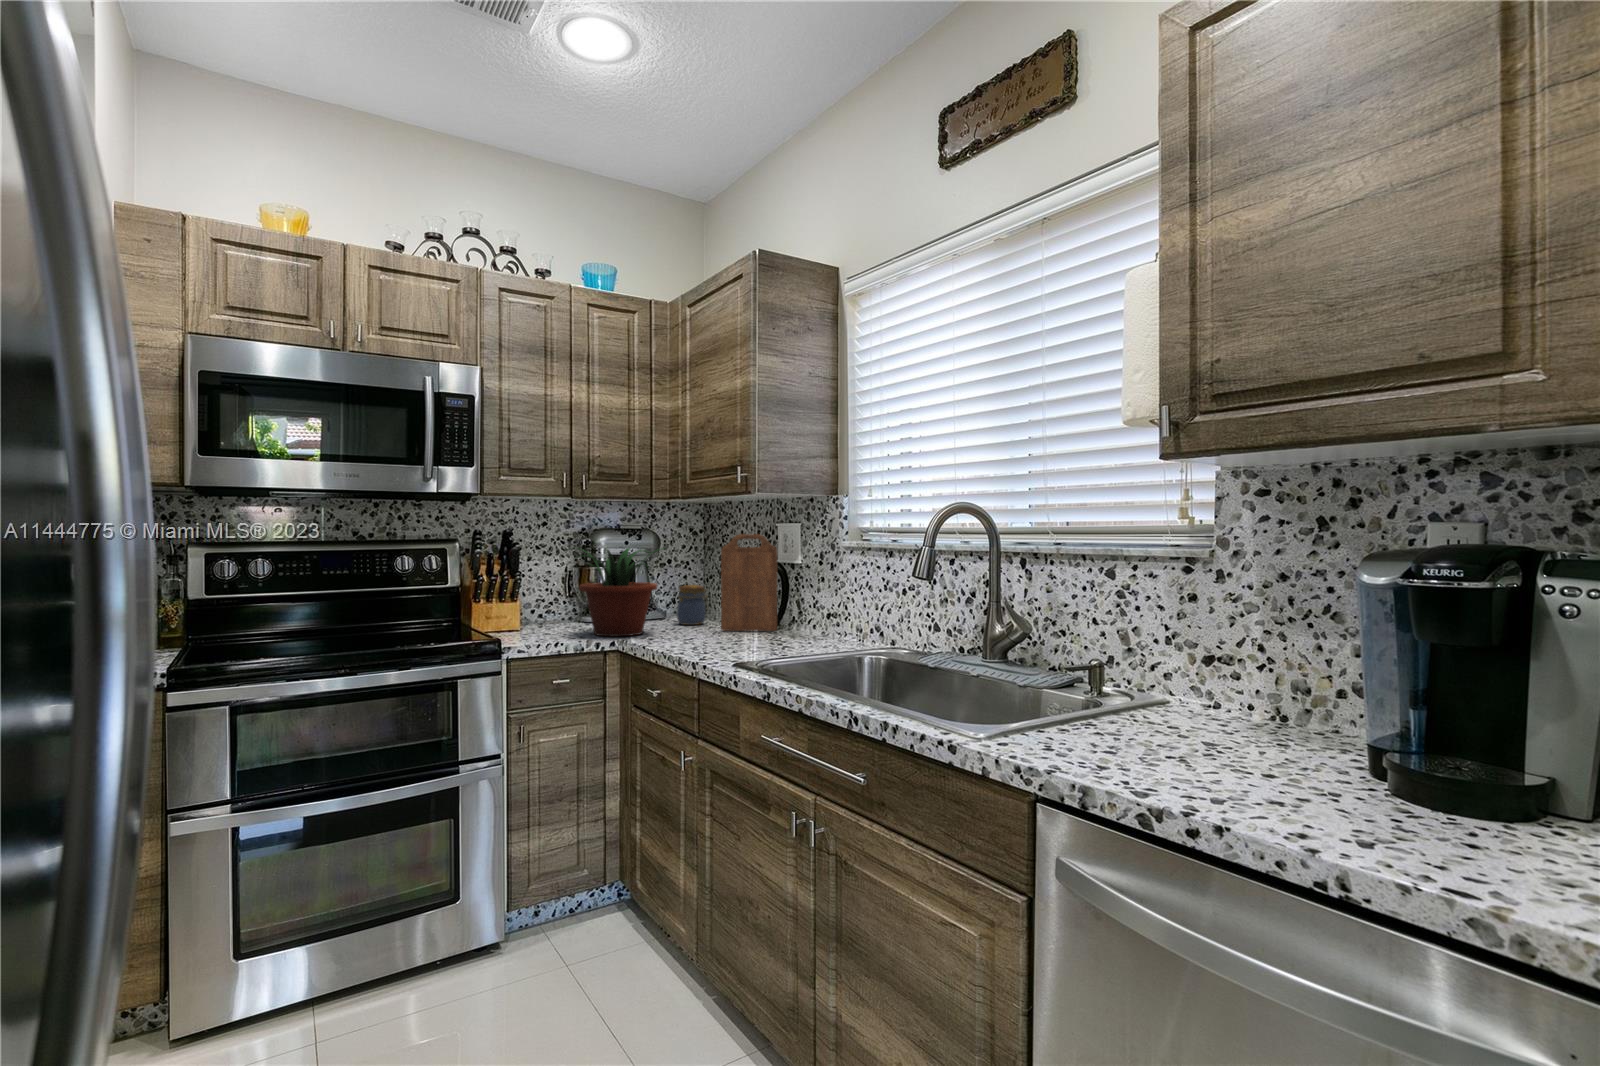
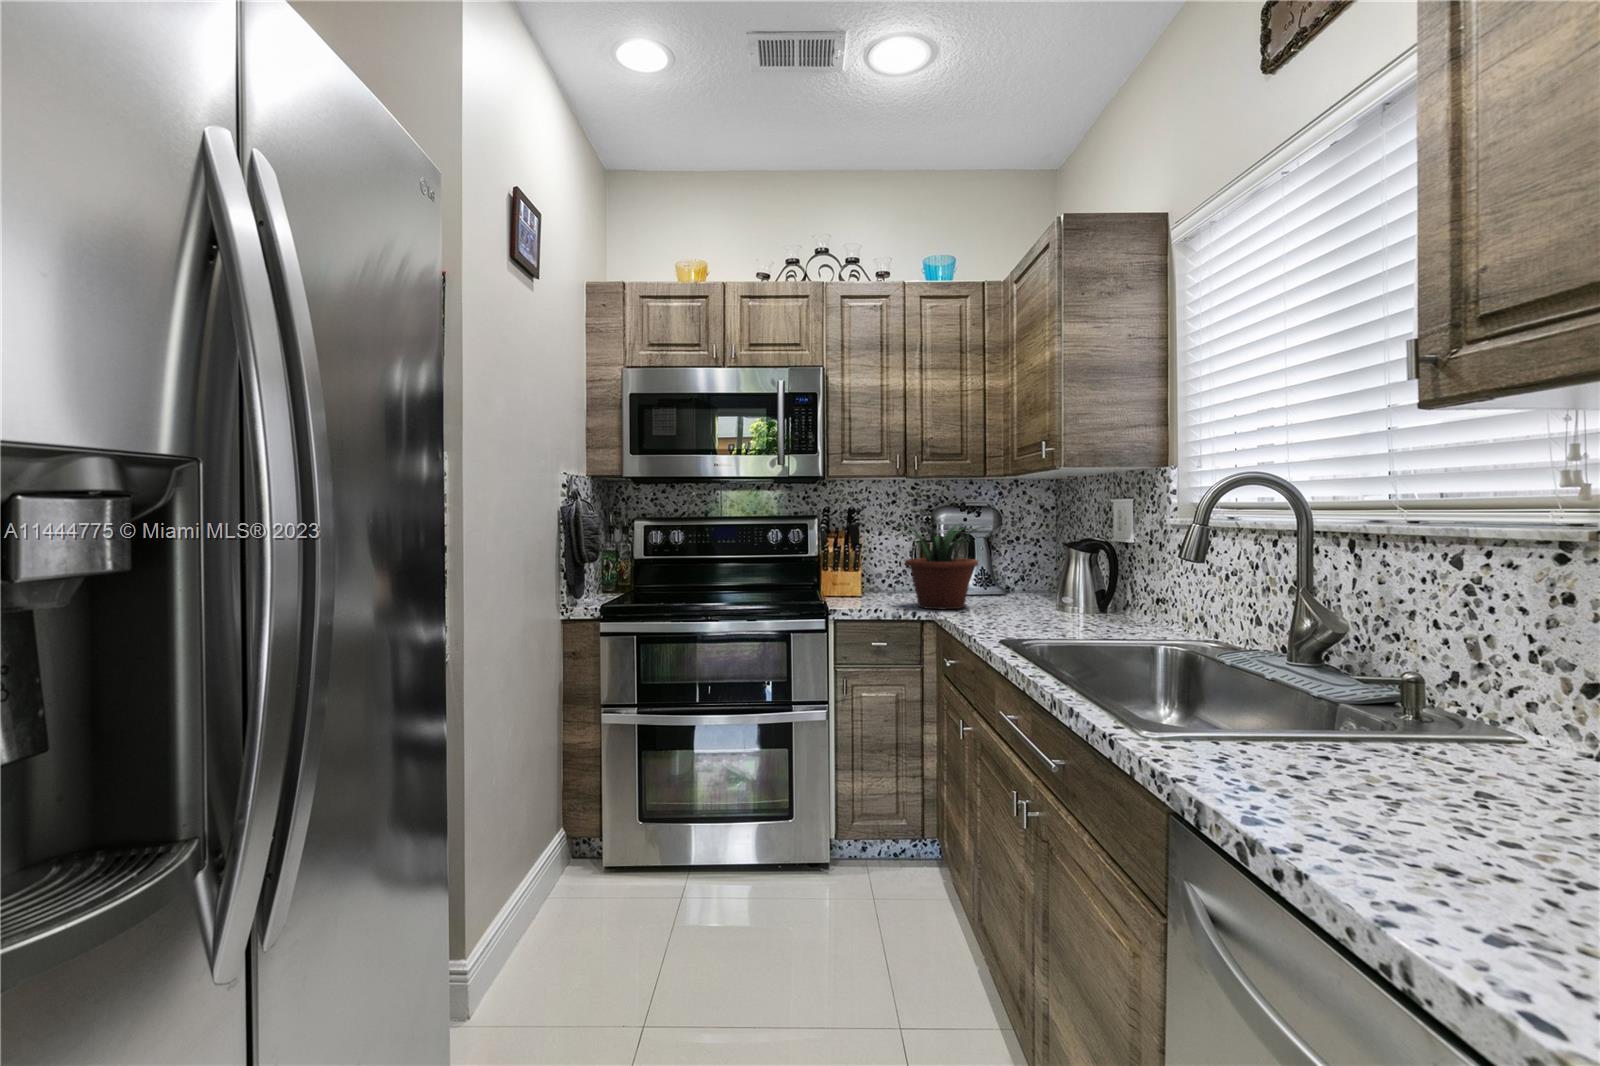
cutting board: present [721,534,777,631] -> none [1044,512,1105,614]
jar: present [677,585,709,625] -> none [1010,563,1042,603]

